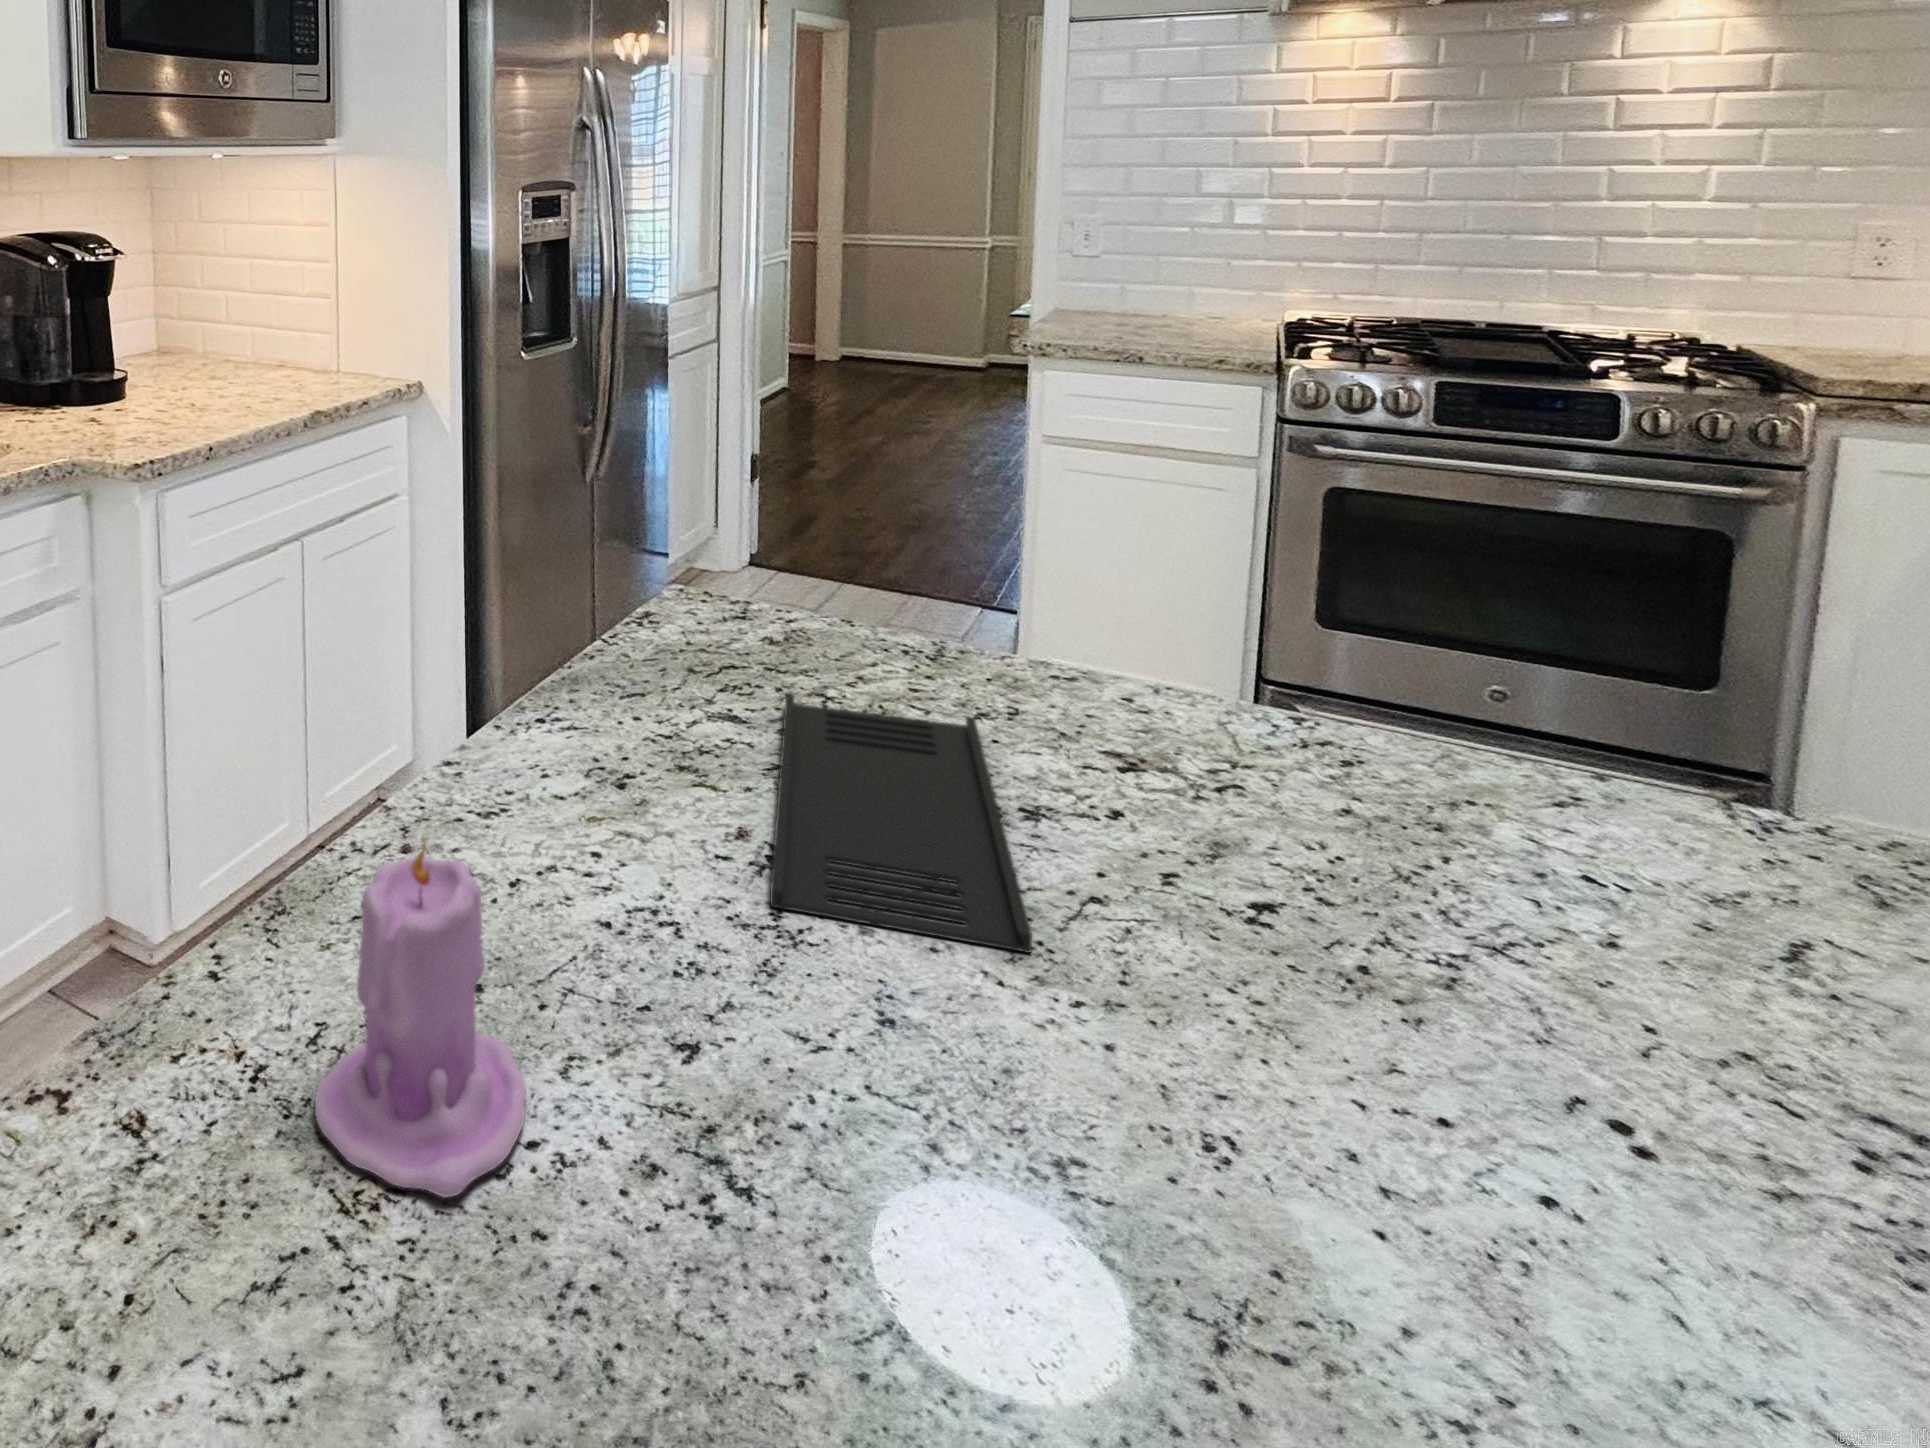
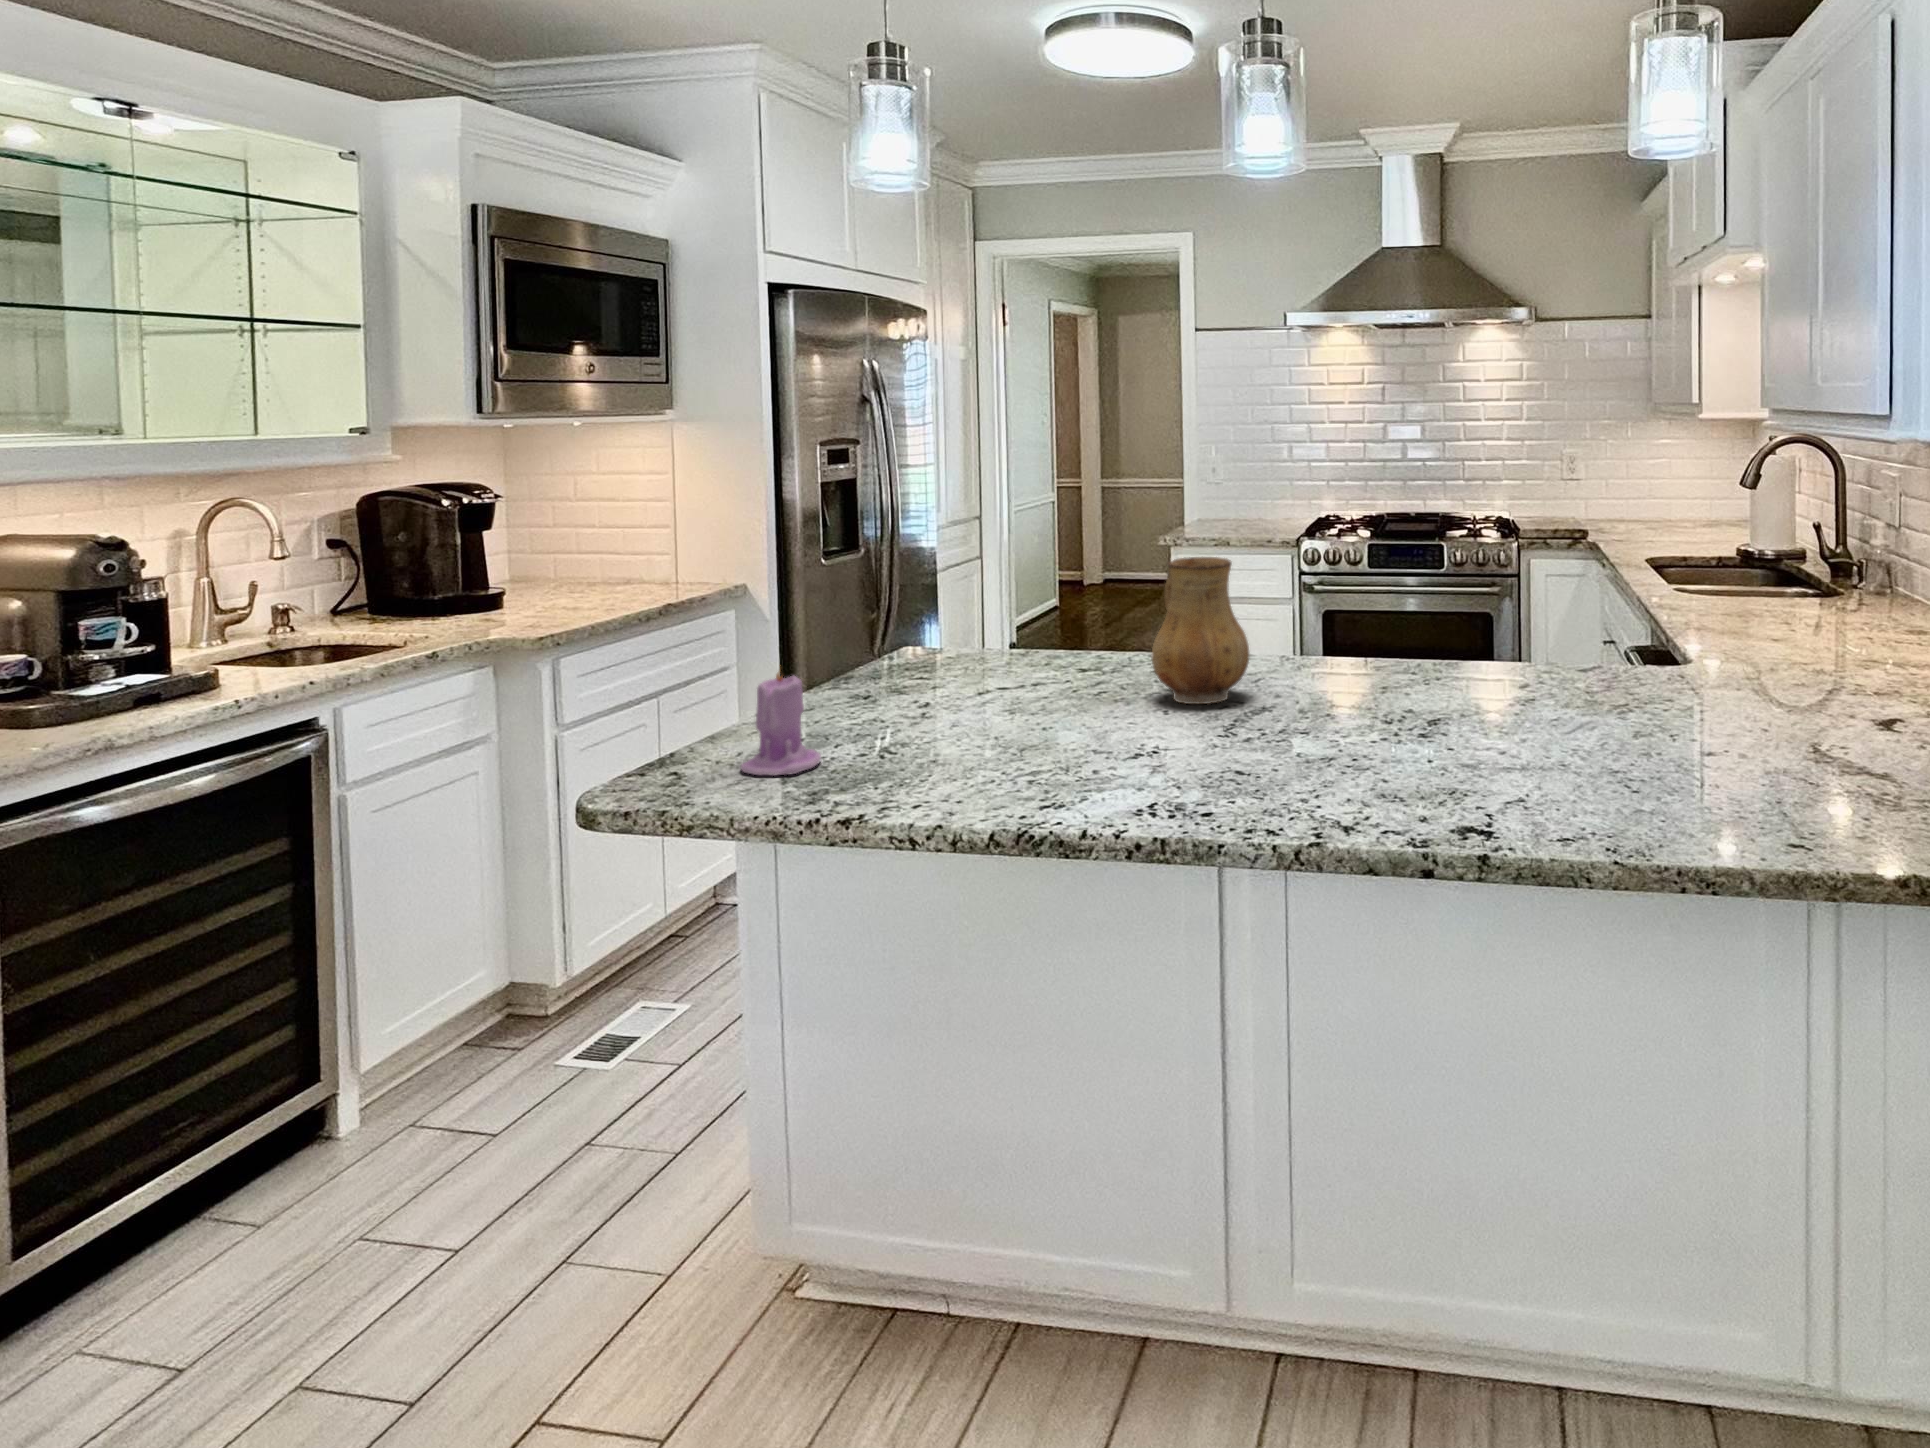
ceramic pitcher: none [1406,550,1813,1023] -> present [1151,557,1249,704]
tray: present [770,694,1032,953] -> none [924,671,1034,721]

